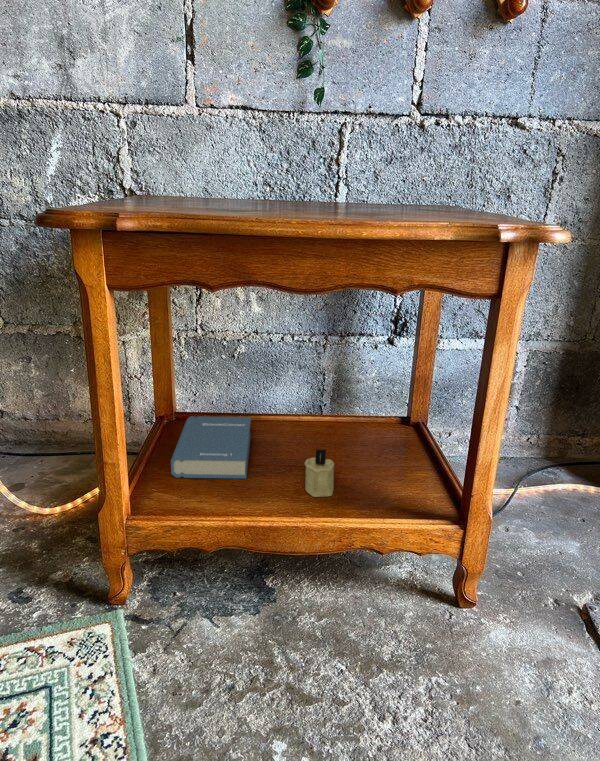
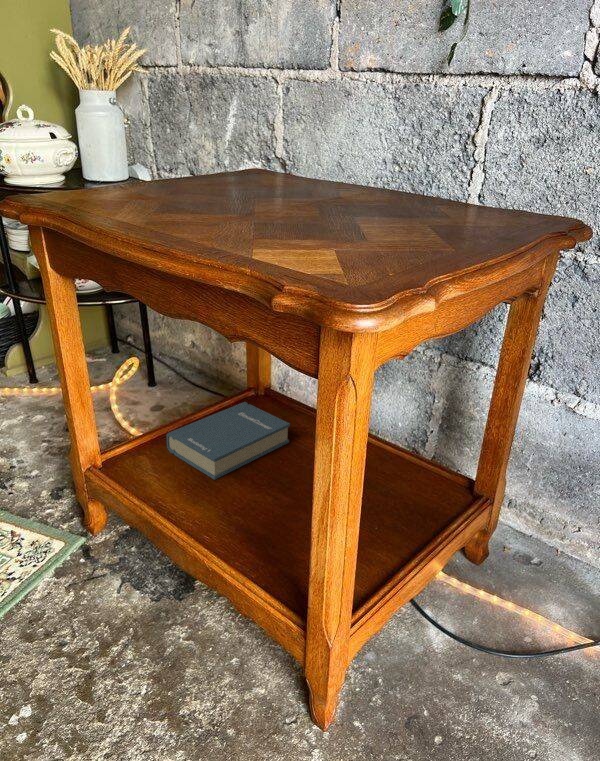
candle: present [305,449,334,497] -> none [232,478,271,534]

